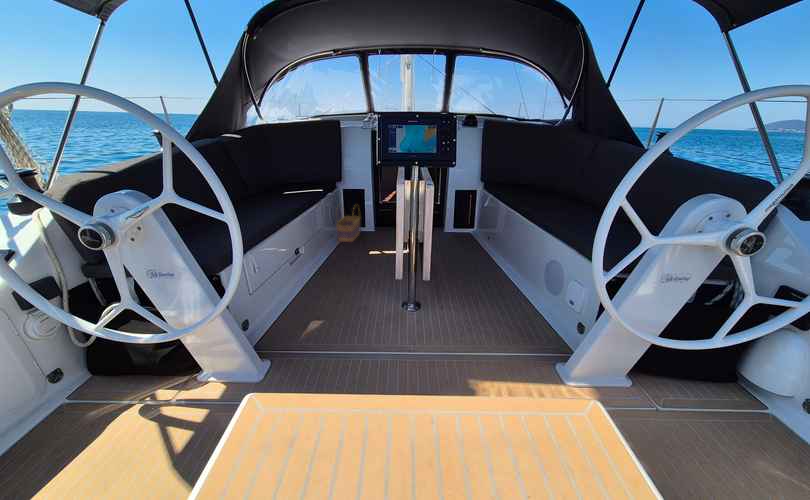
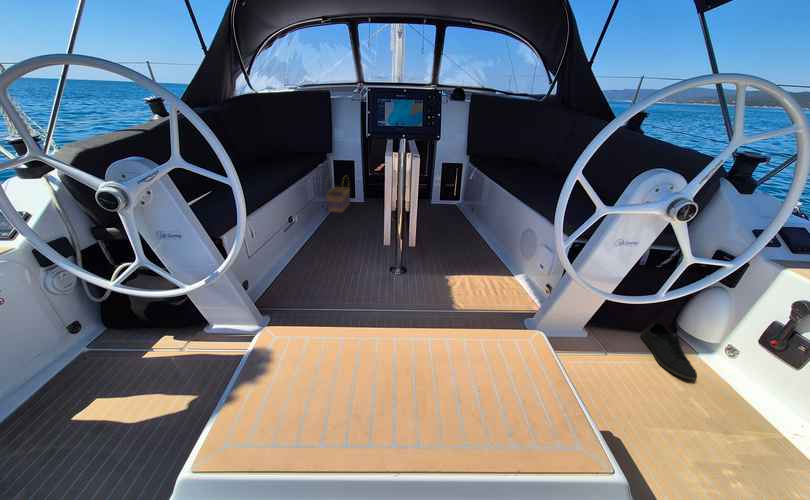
shoe: none [692,366,771,442] -> present [641,320,697,380]

